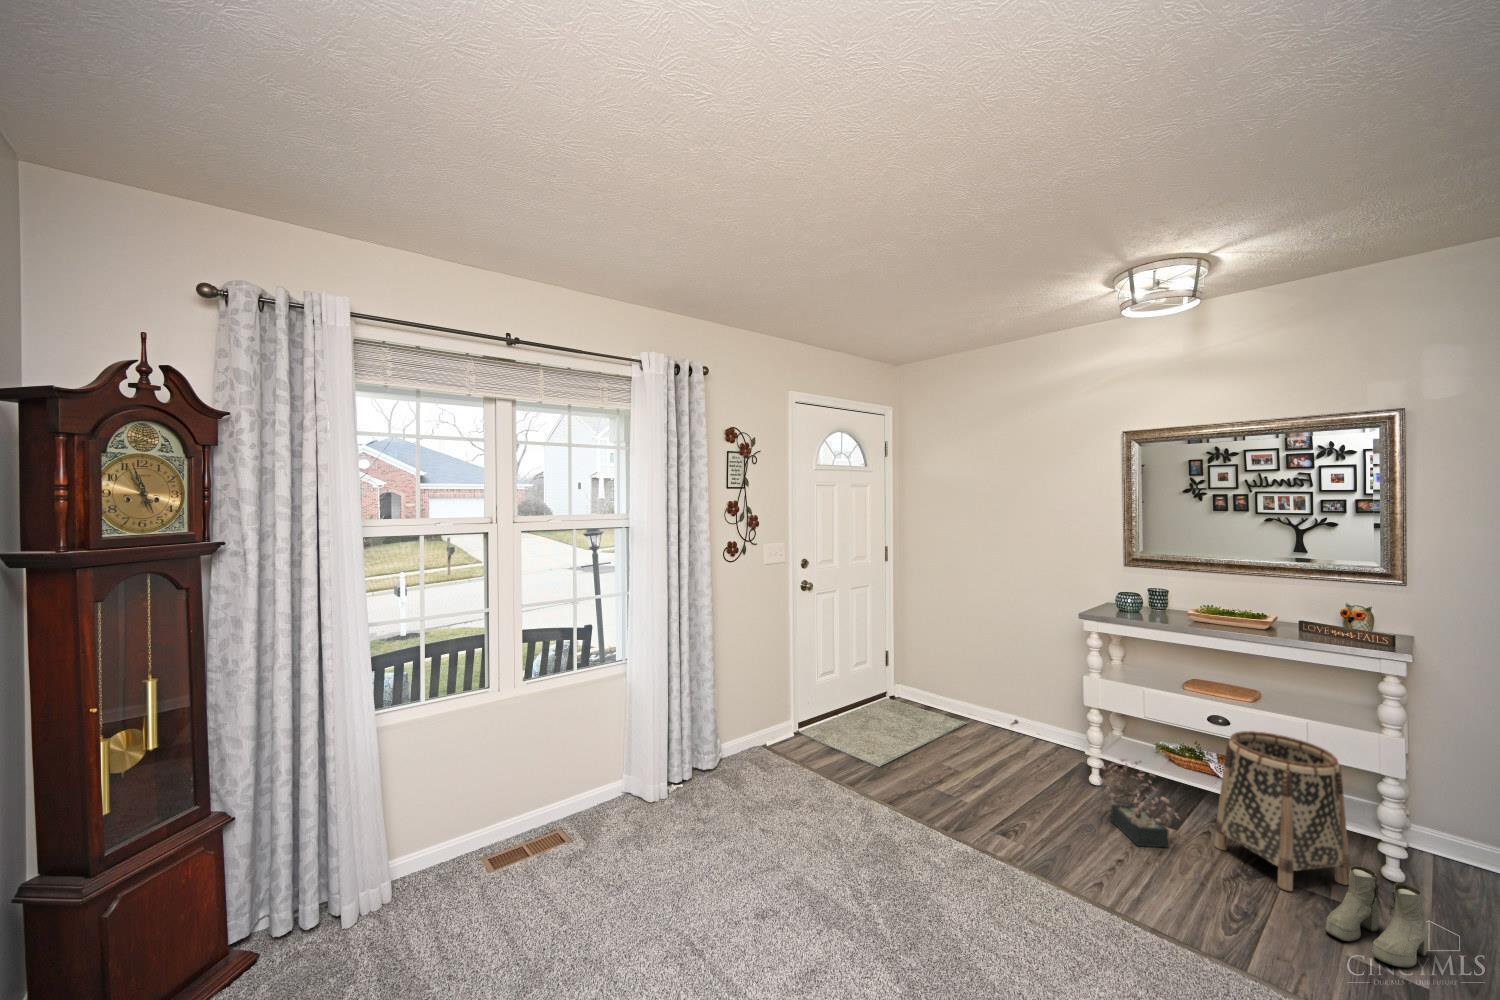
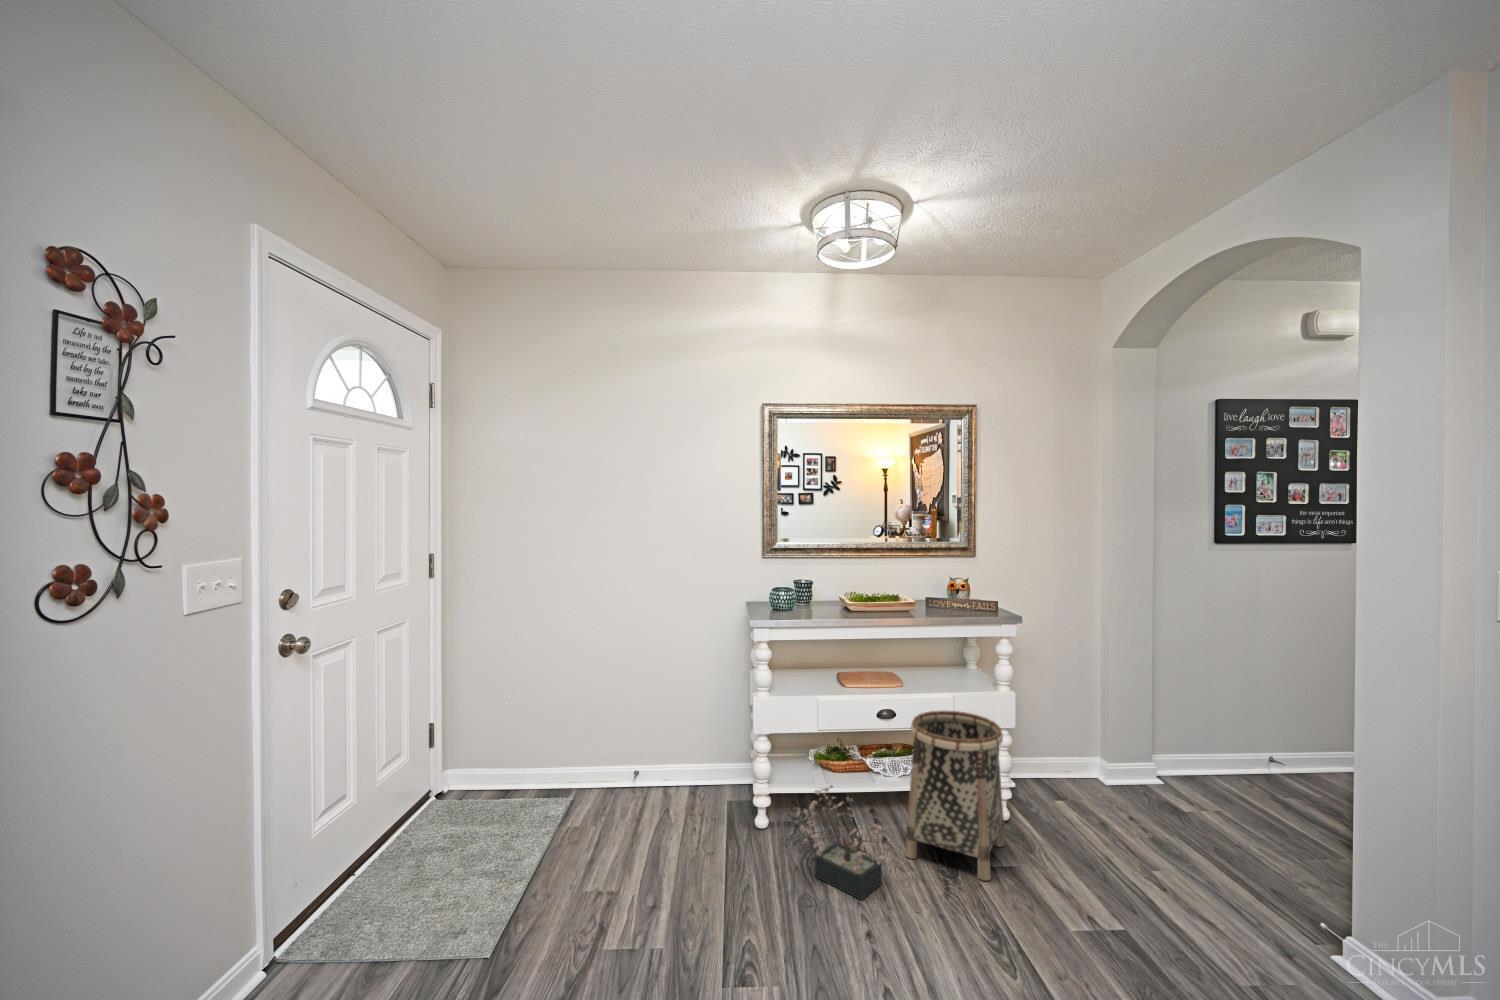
boots: present [1325,866,1429,968] -> none [1041,828,1108,924]

